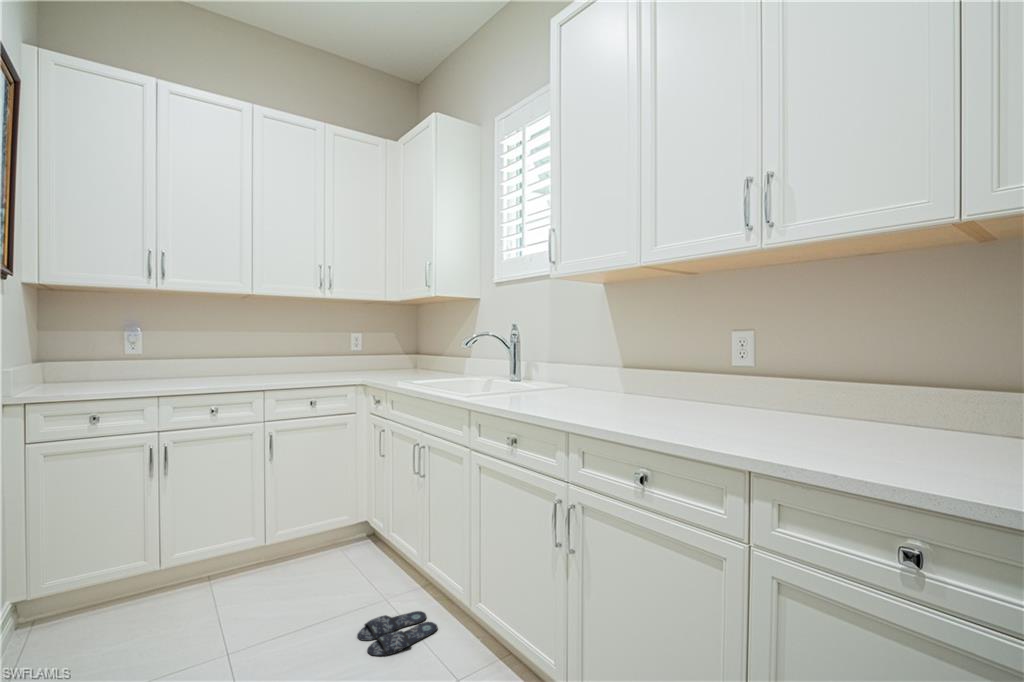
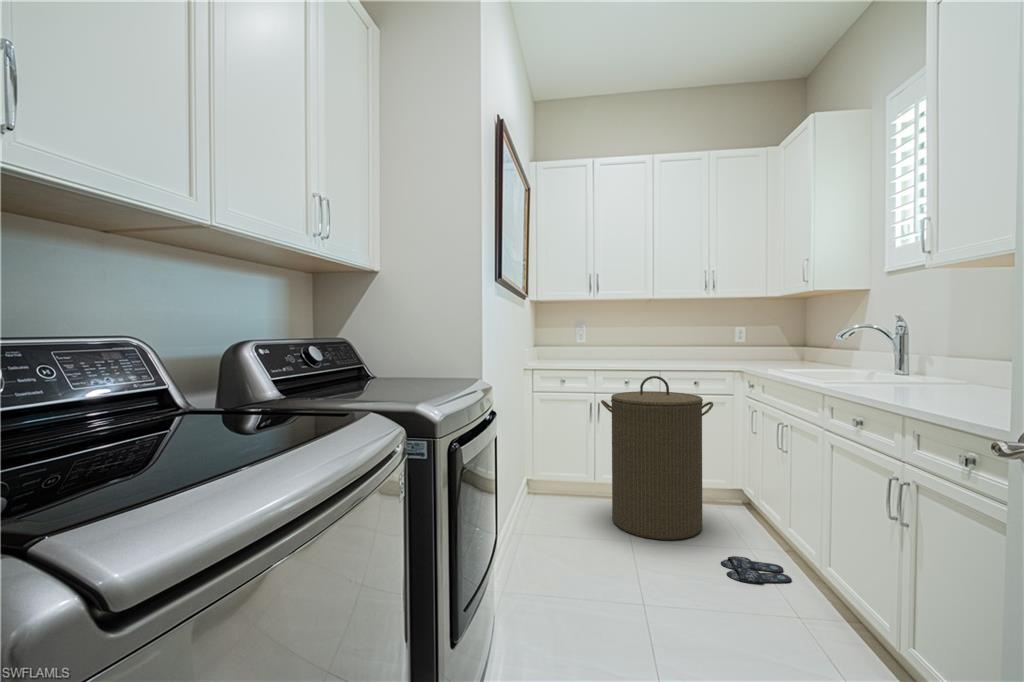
laundry hamper: none [171,400,338,637] -> present [601,376,713,540]

